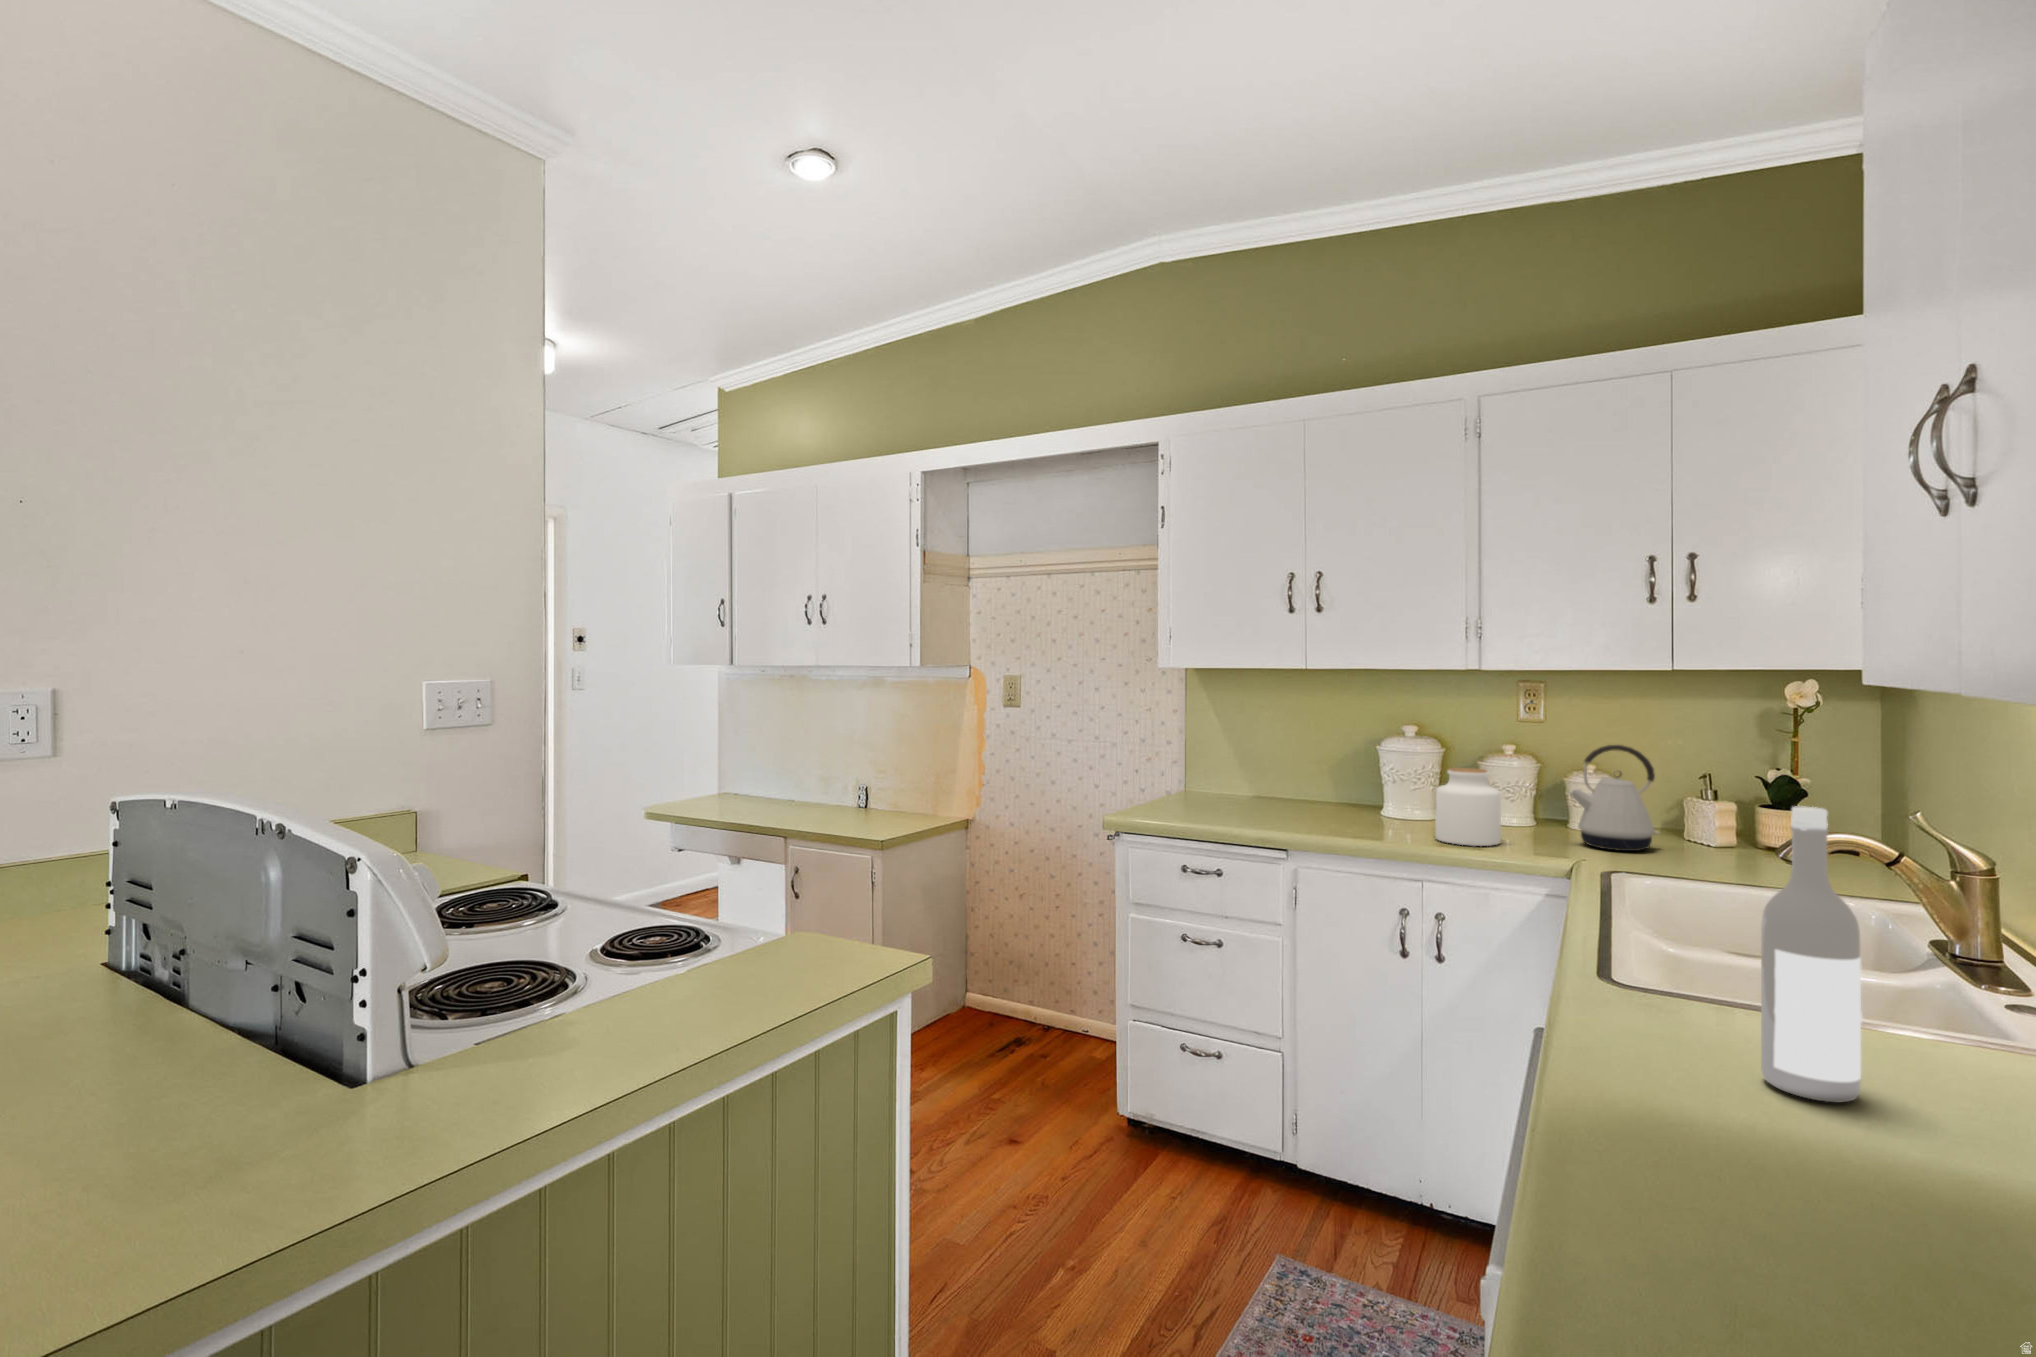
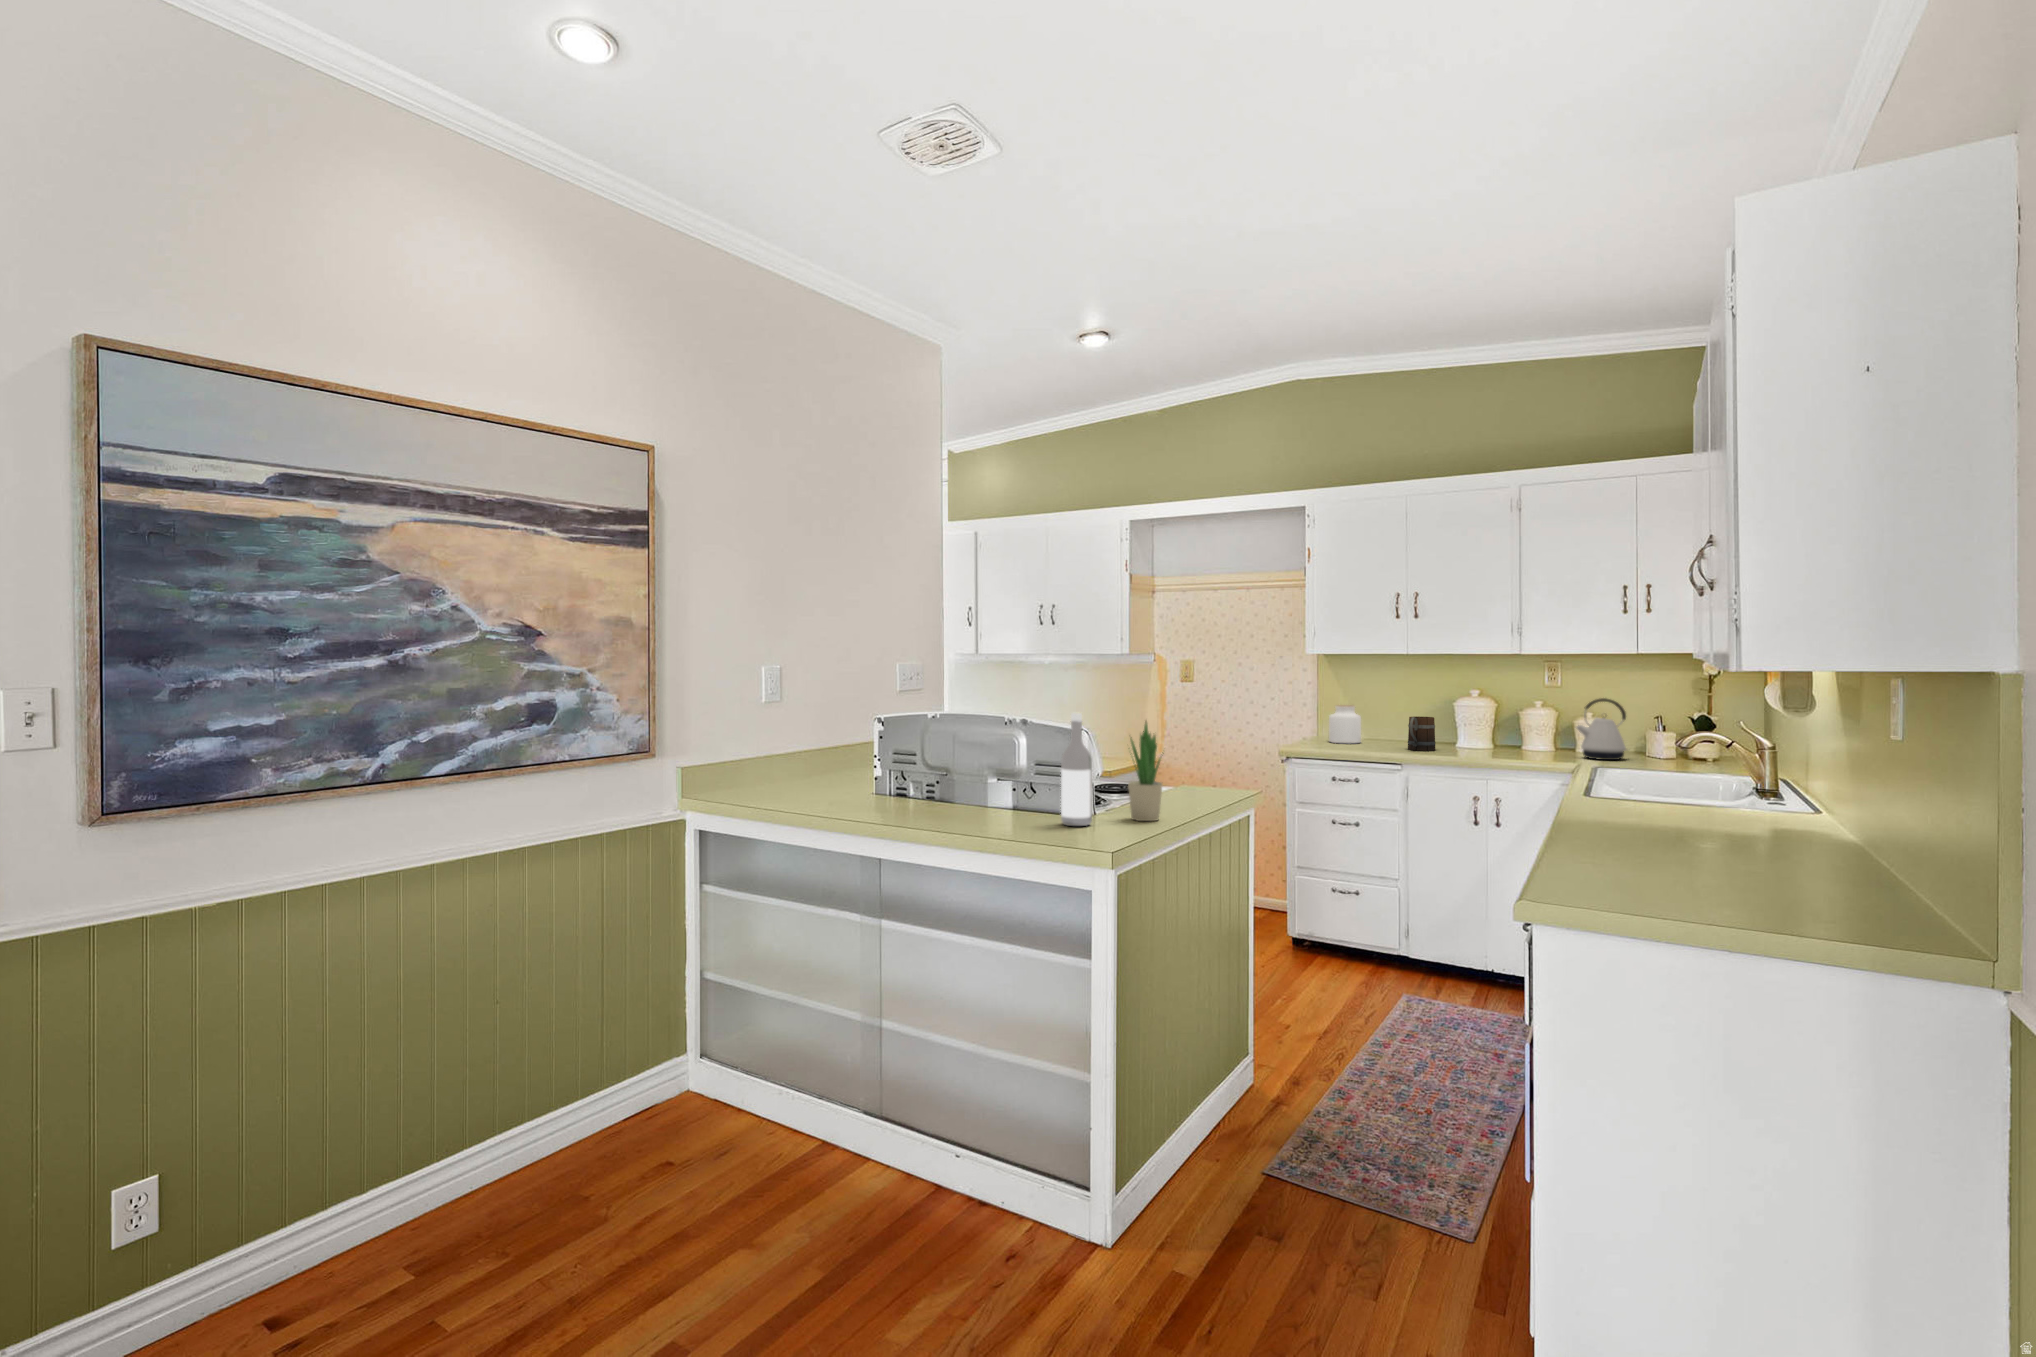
mug: none [1300,768,1344,825] -> present [1408,716,1435,751]
jar: present [1435,768,1501,846] -> present [1329,705,1361,744]
wine bottle: present [1761,806,1862,1102] -> present [1061,713,1092,826]
potted plant: none [385,833,507,1118] -> present [1128,721,1164,821]

